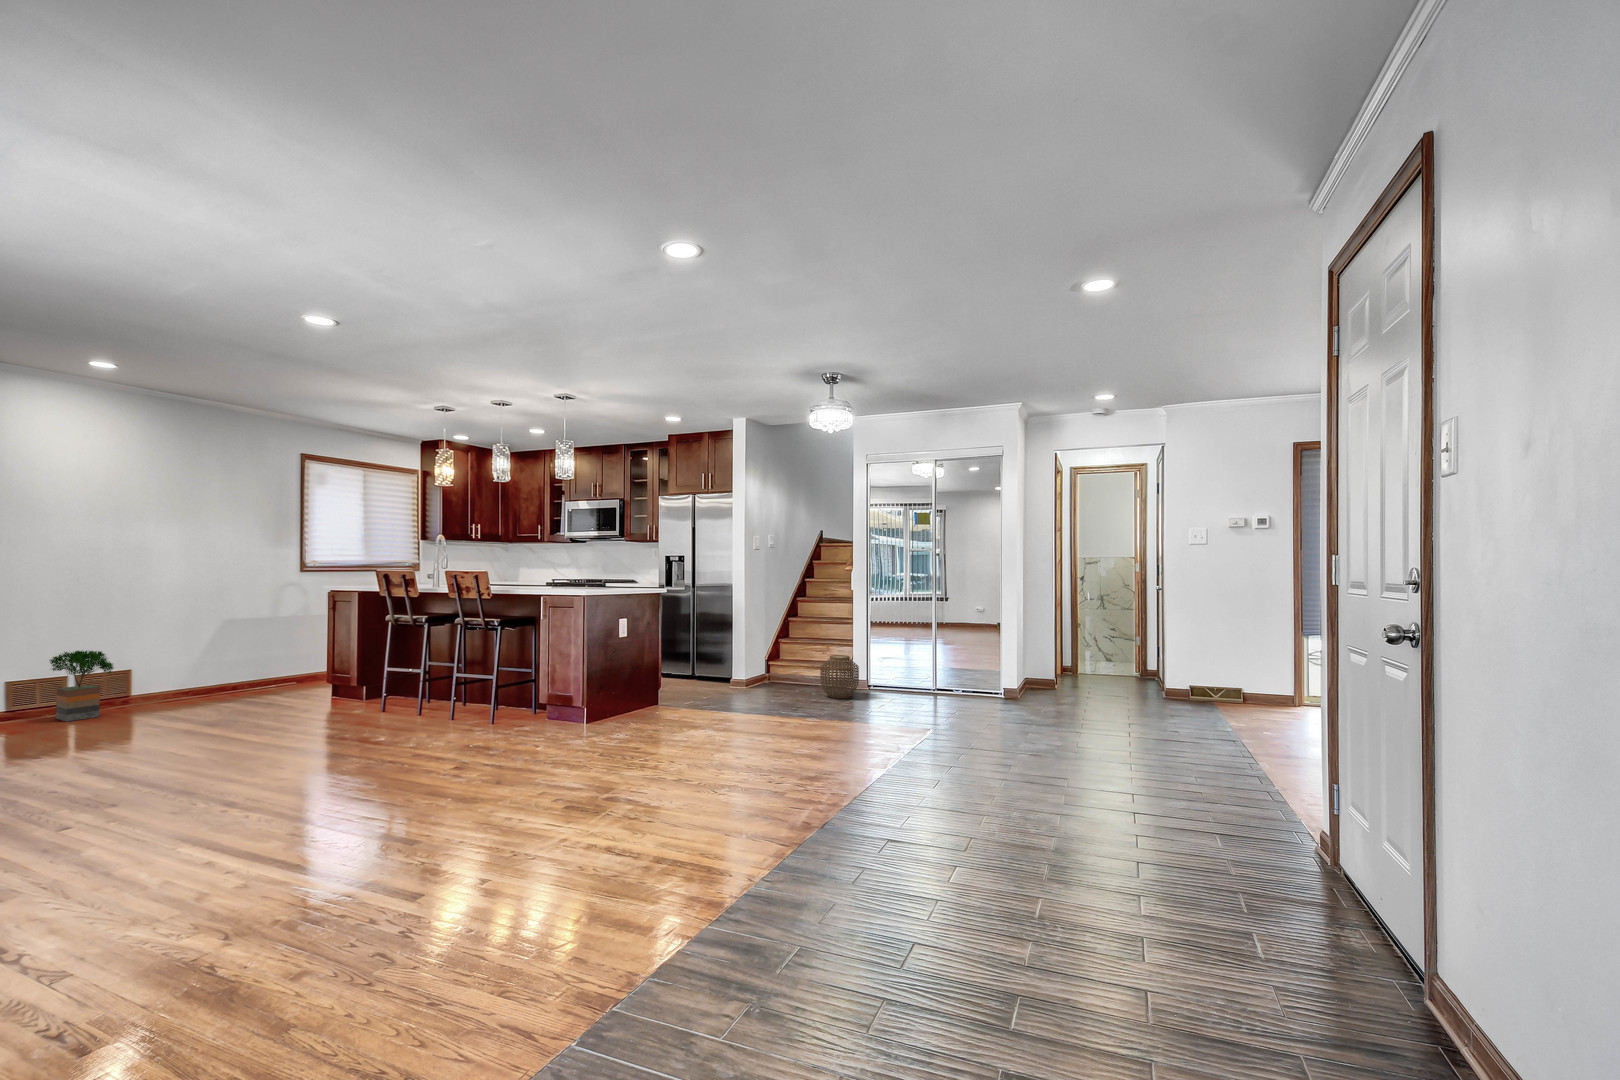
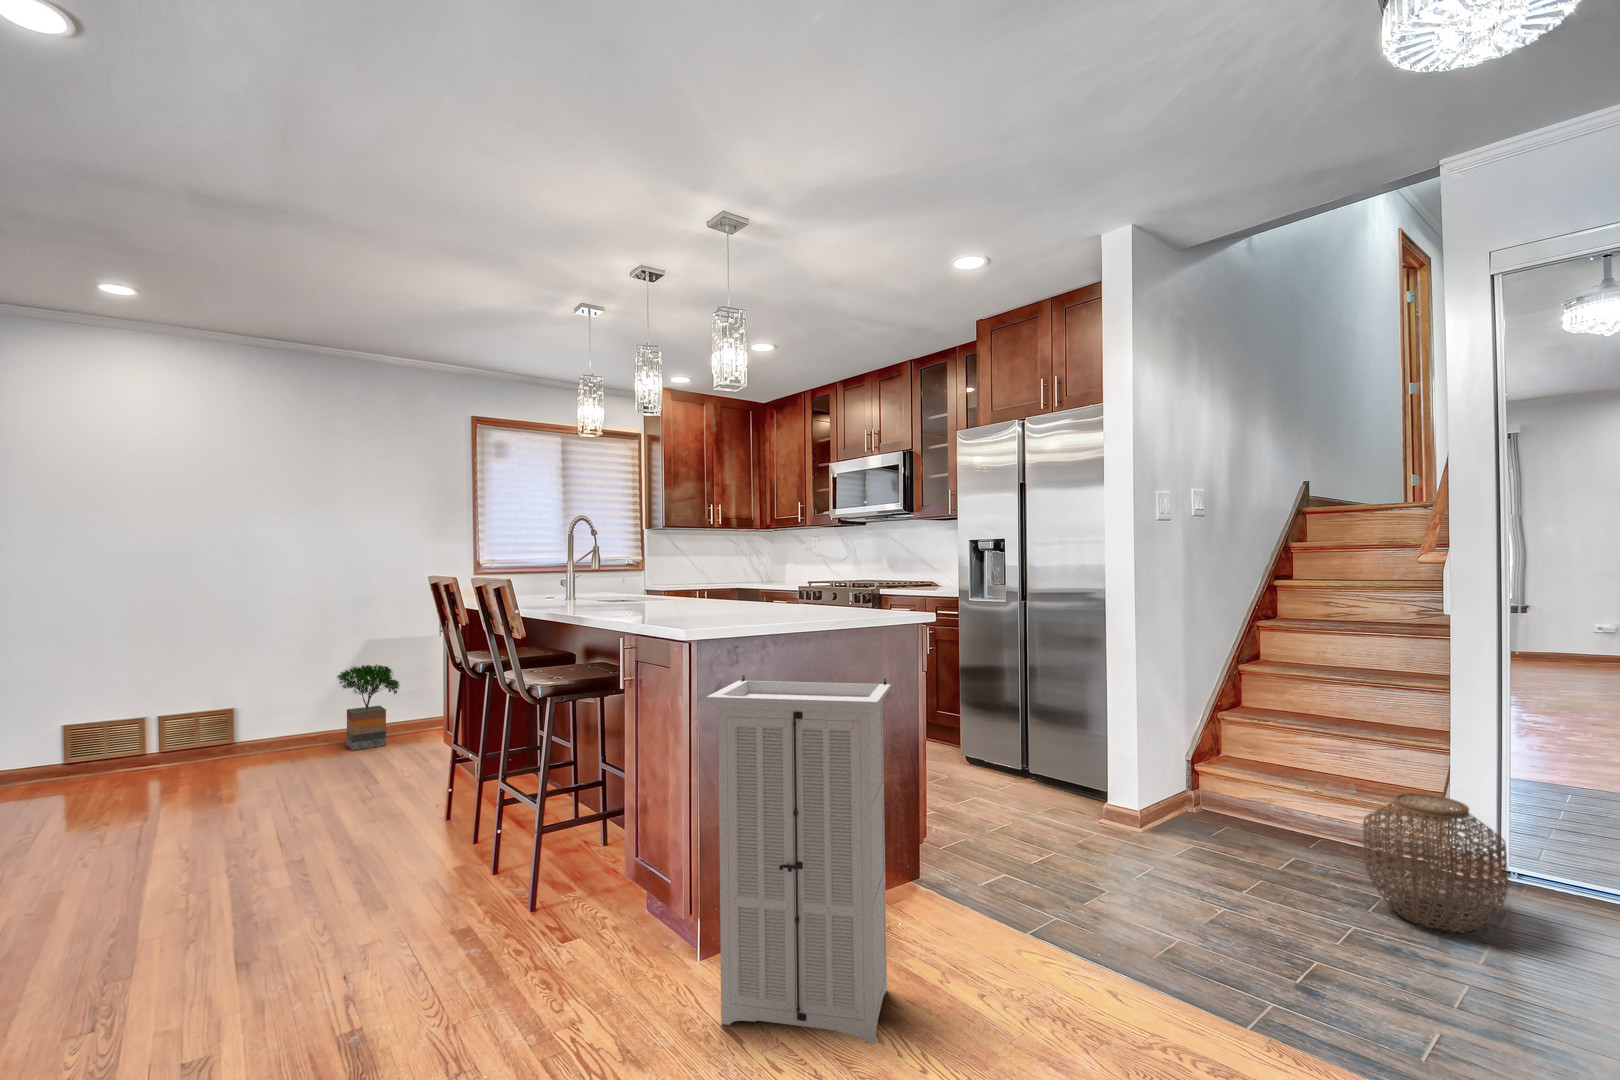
storage cabinet: none [610,615,672,735] -> present [706,675,891,1044]
potted tree: present [50,650,113,722] -> present [337,665,399,751]

